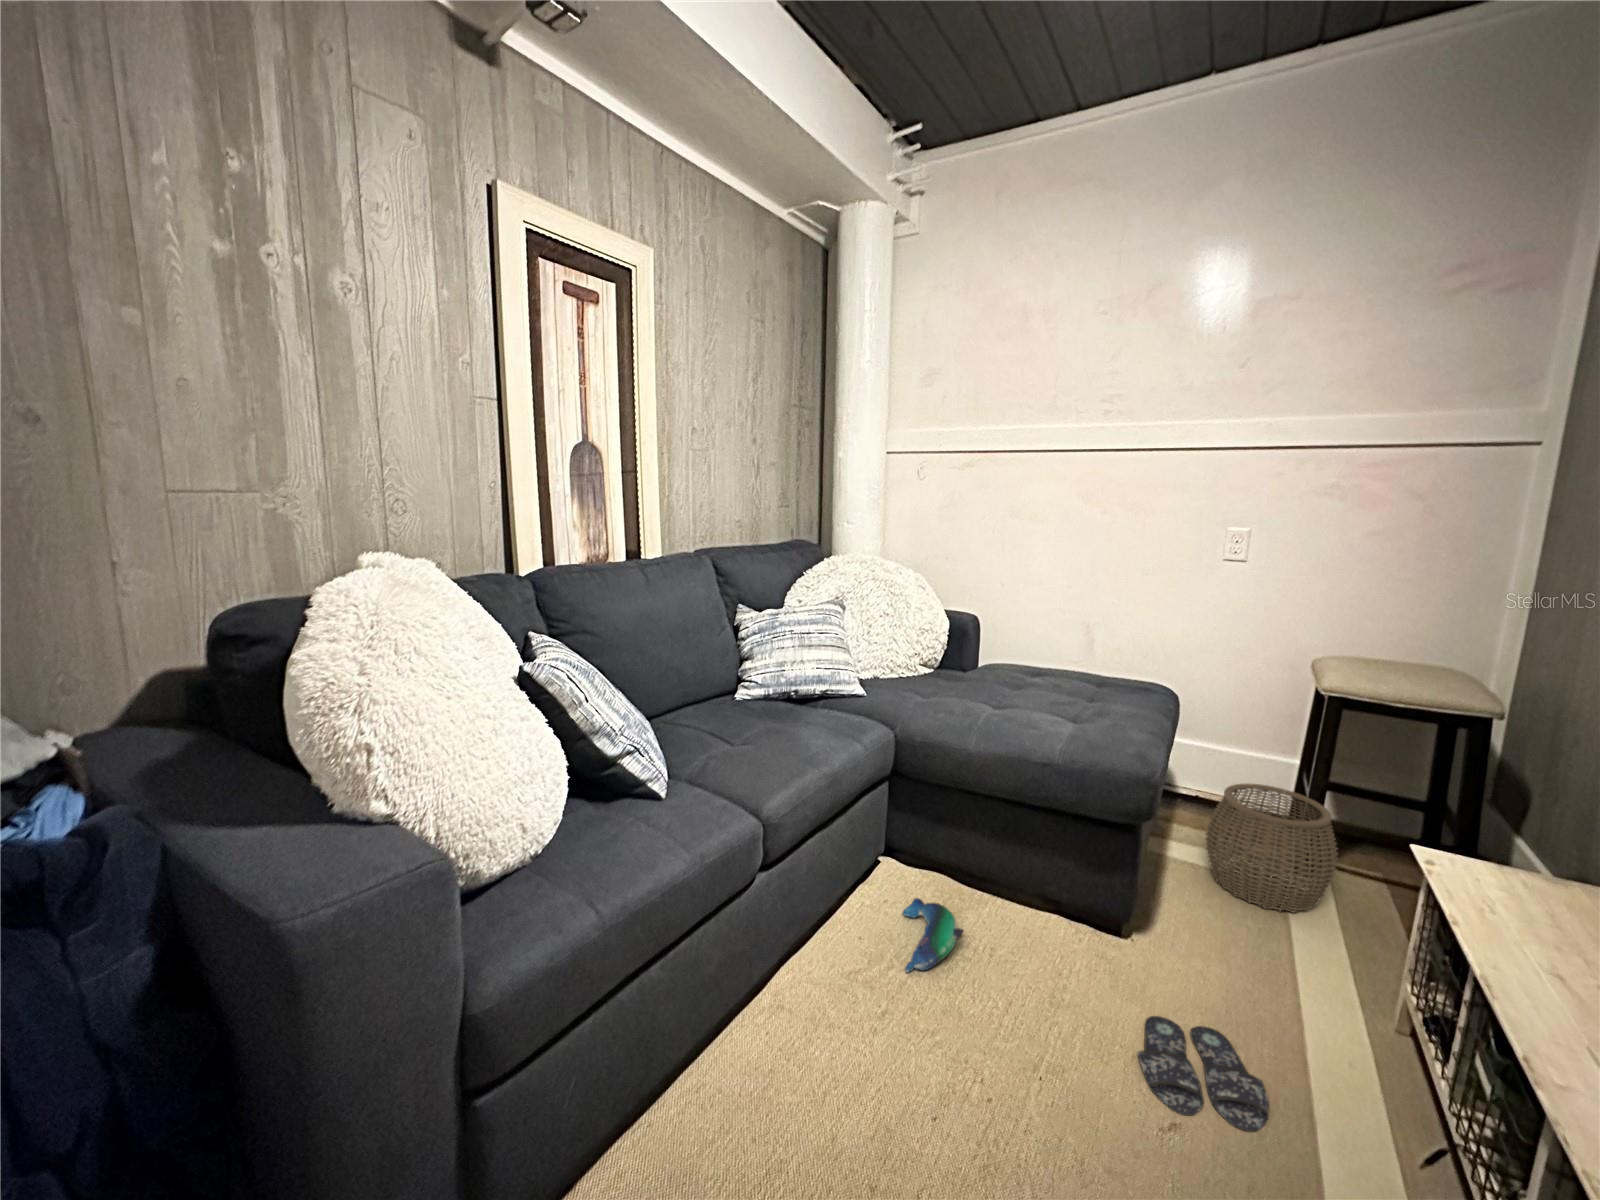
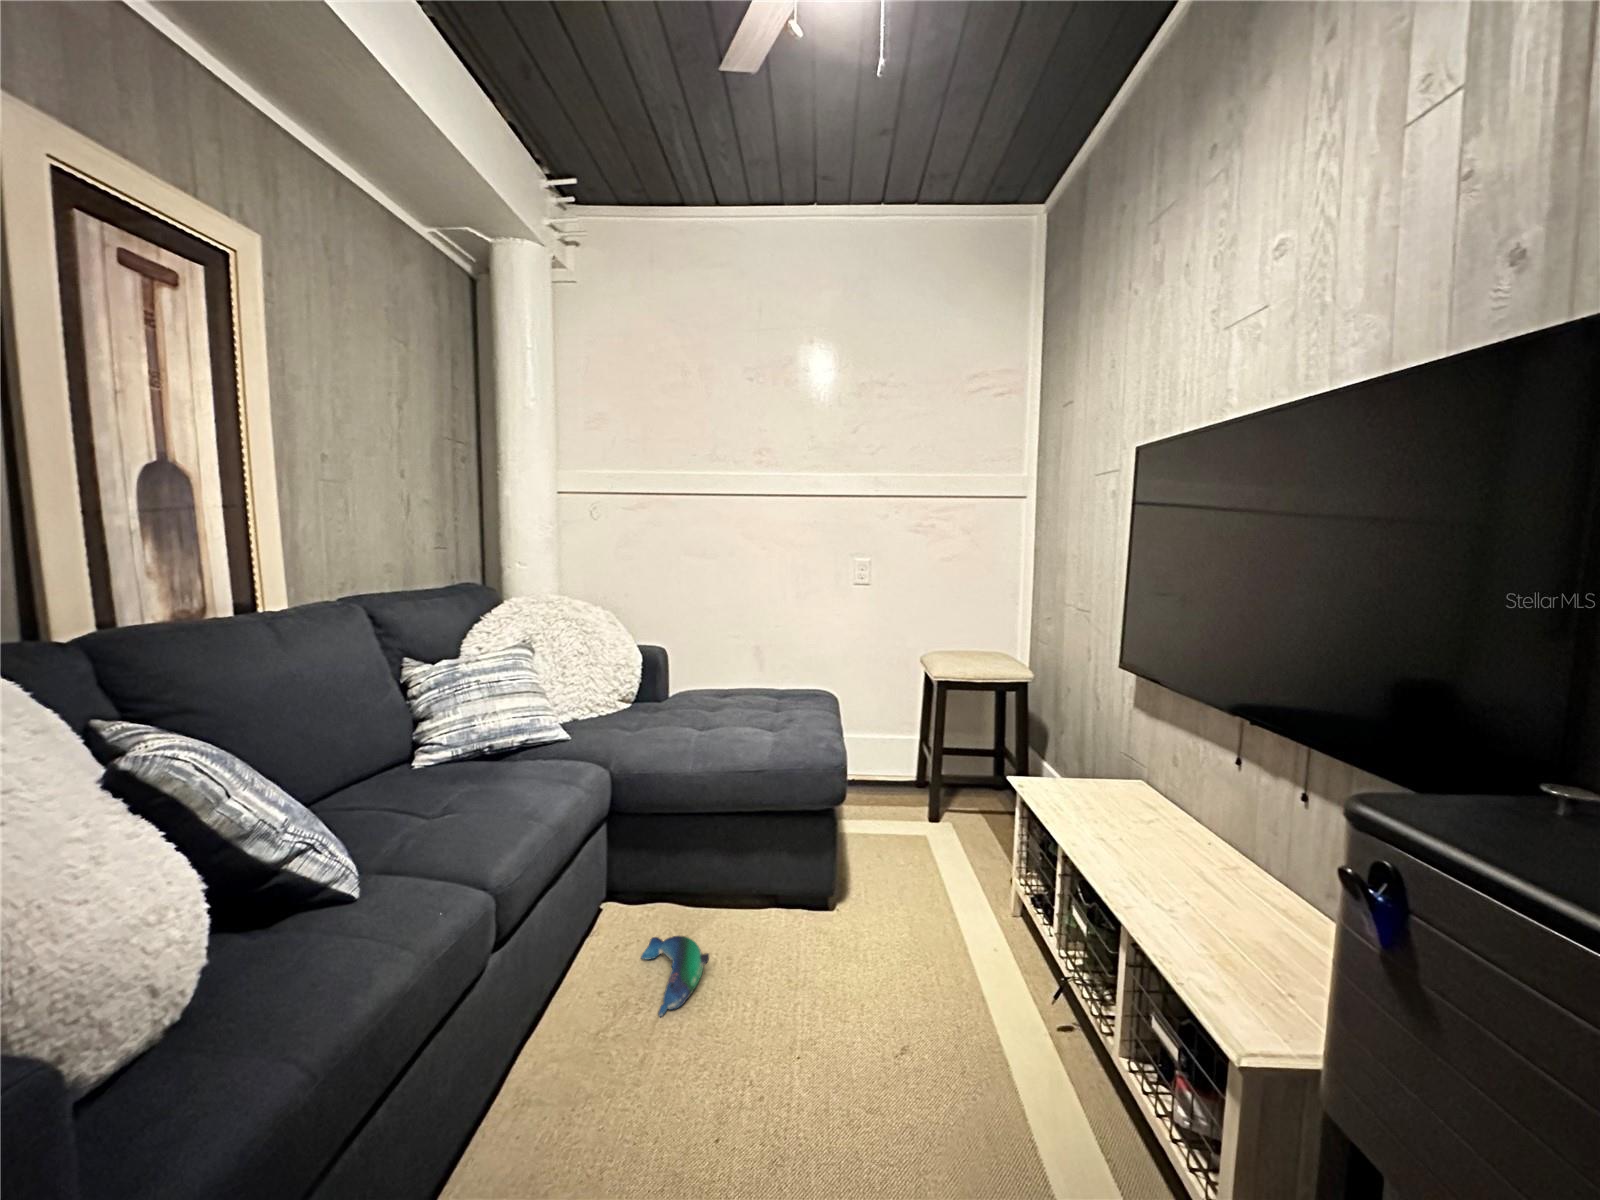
woven basket: present [1206,784,1338,913] -> none [882,759,973,860]
slippers: present [1138,1016,1269,1132] -> none [877,970,981,1053]

